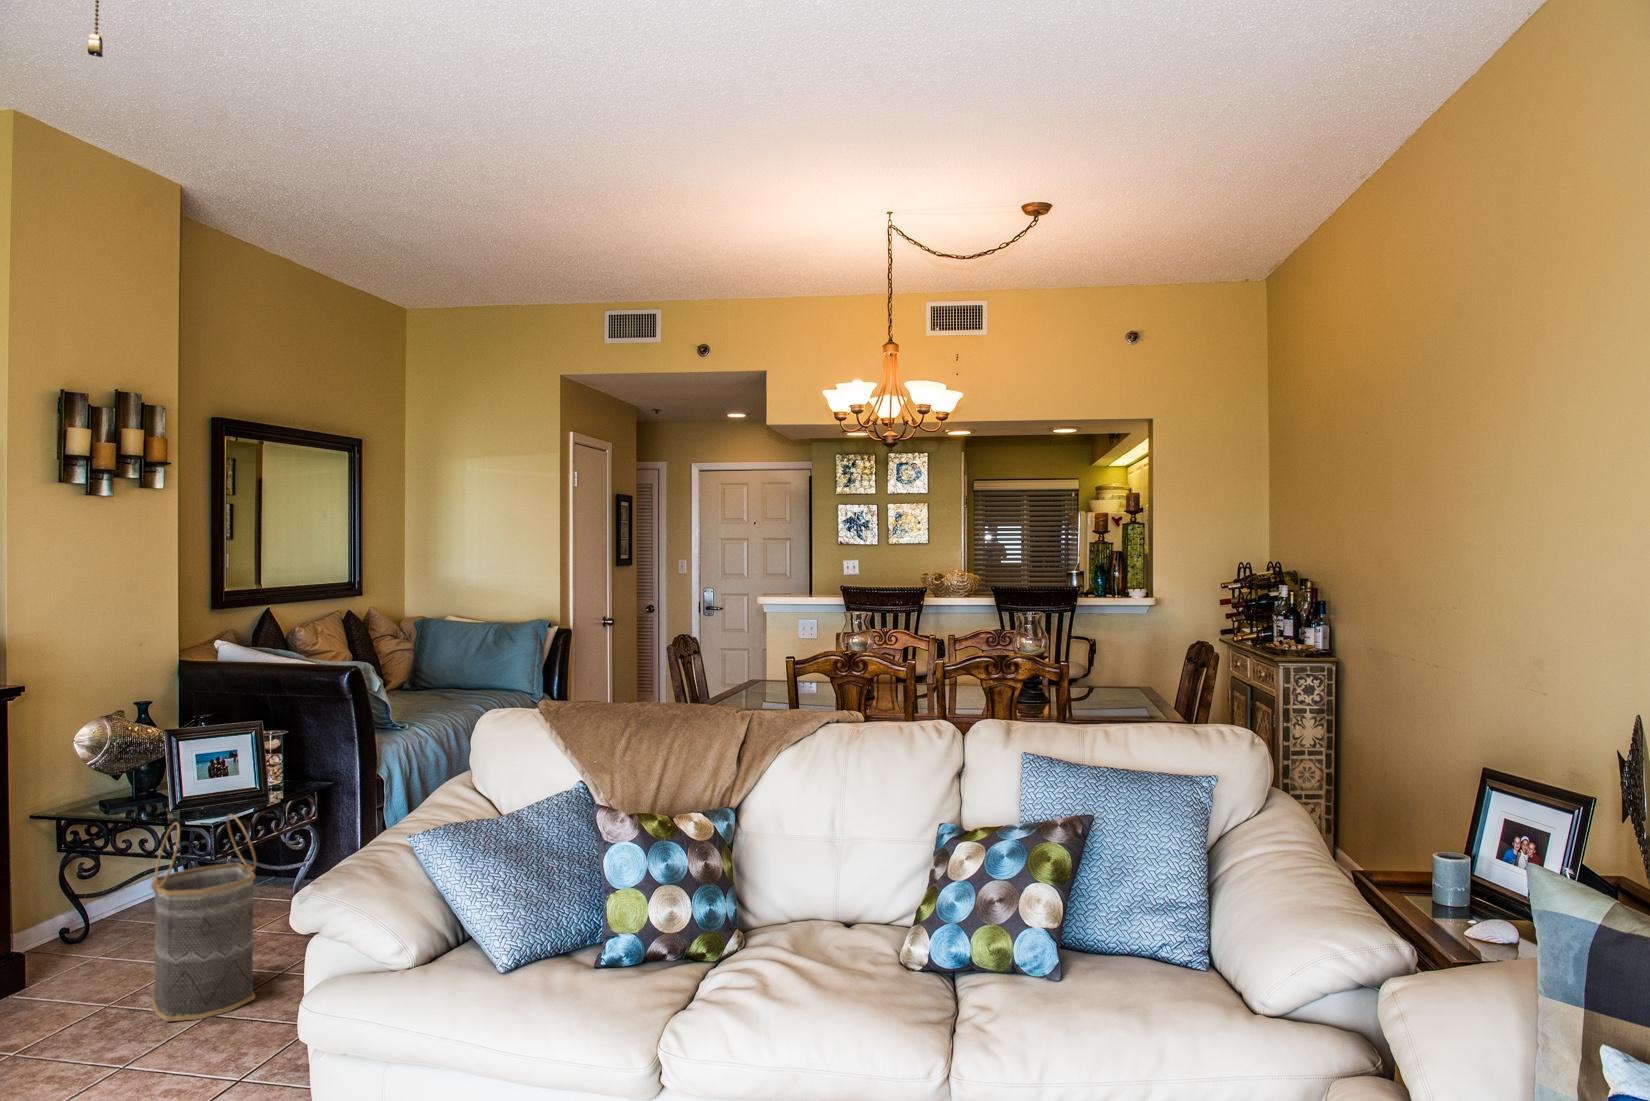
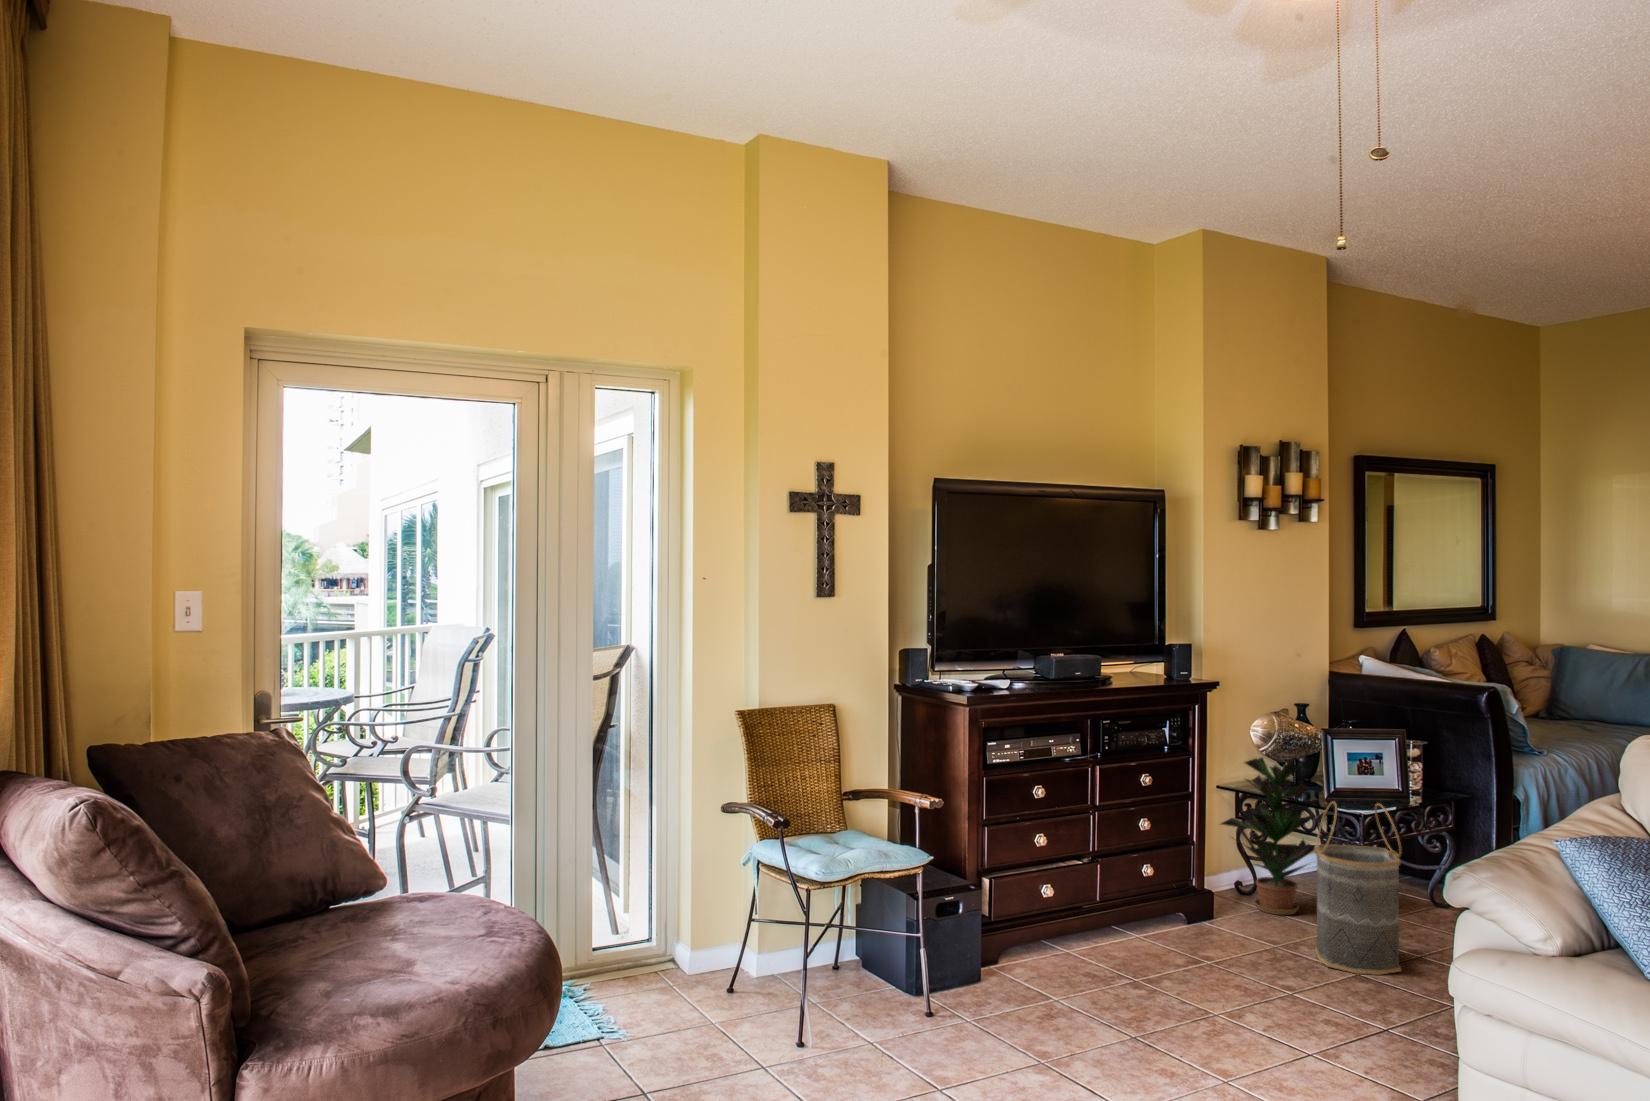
potted plant: none [24,777,162,970] -> present [1221,758,1315,915]

